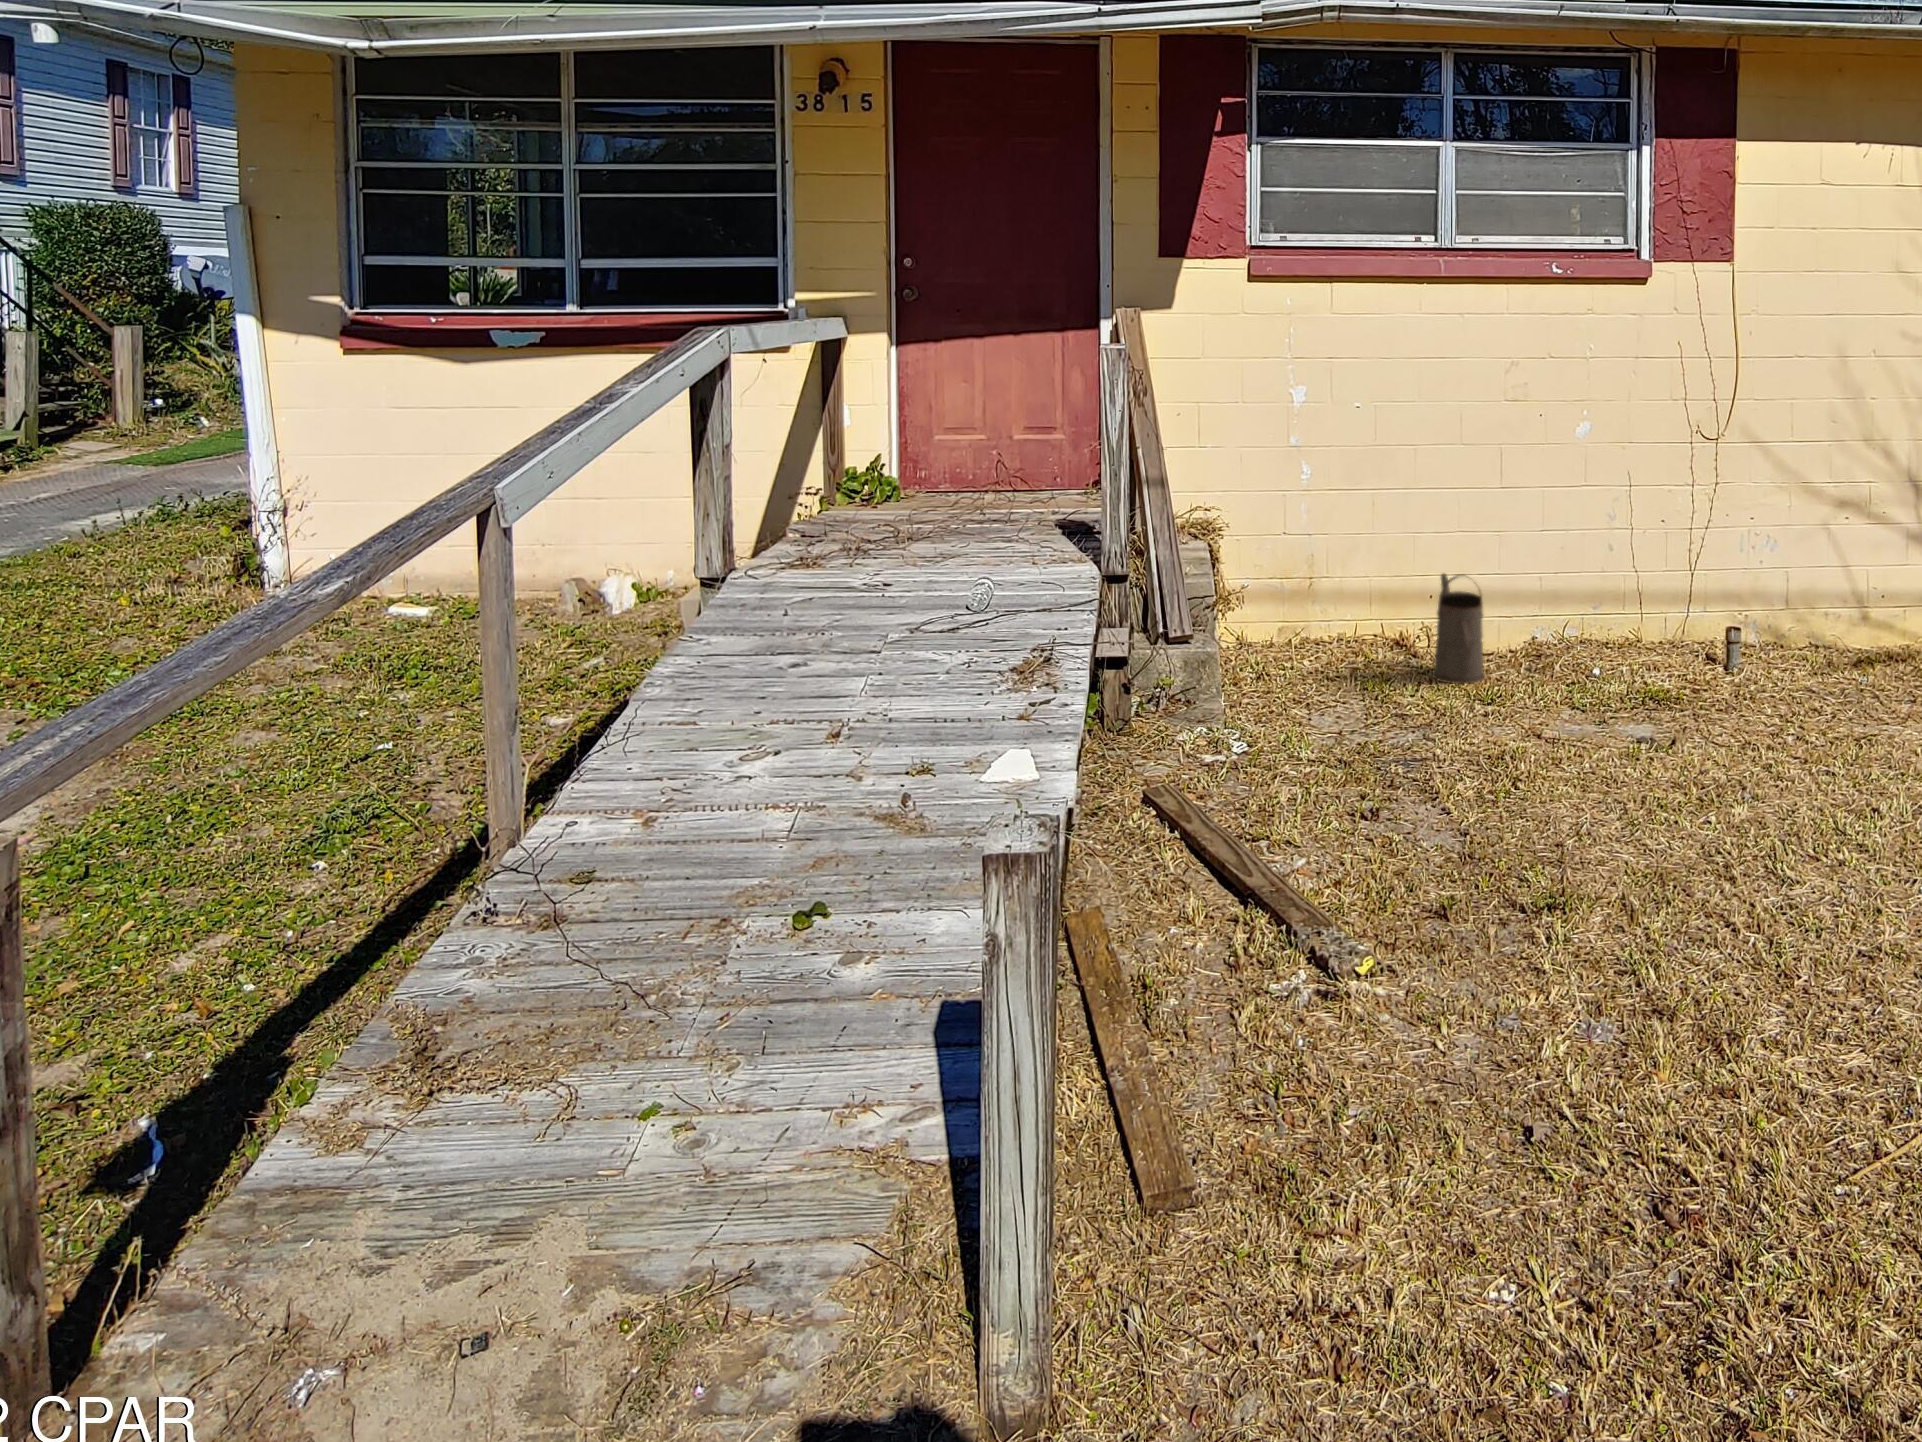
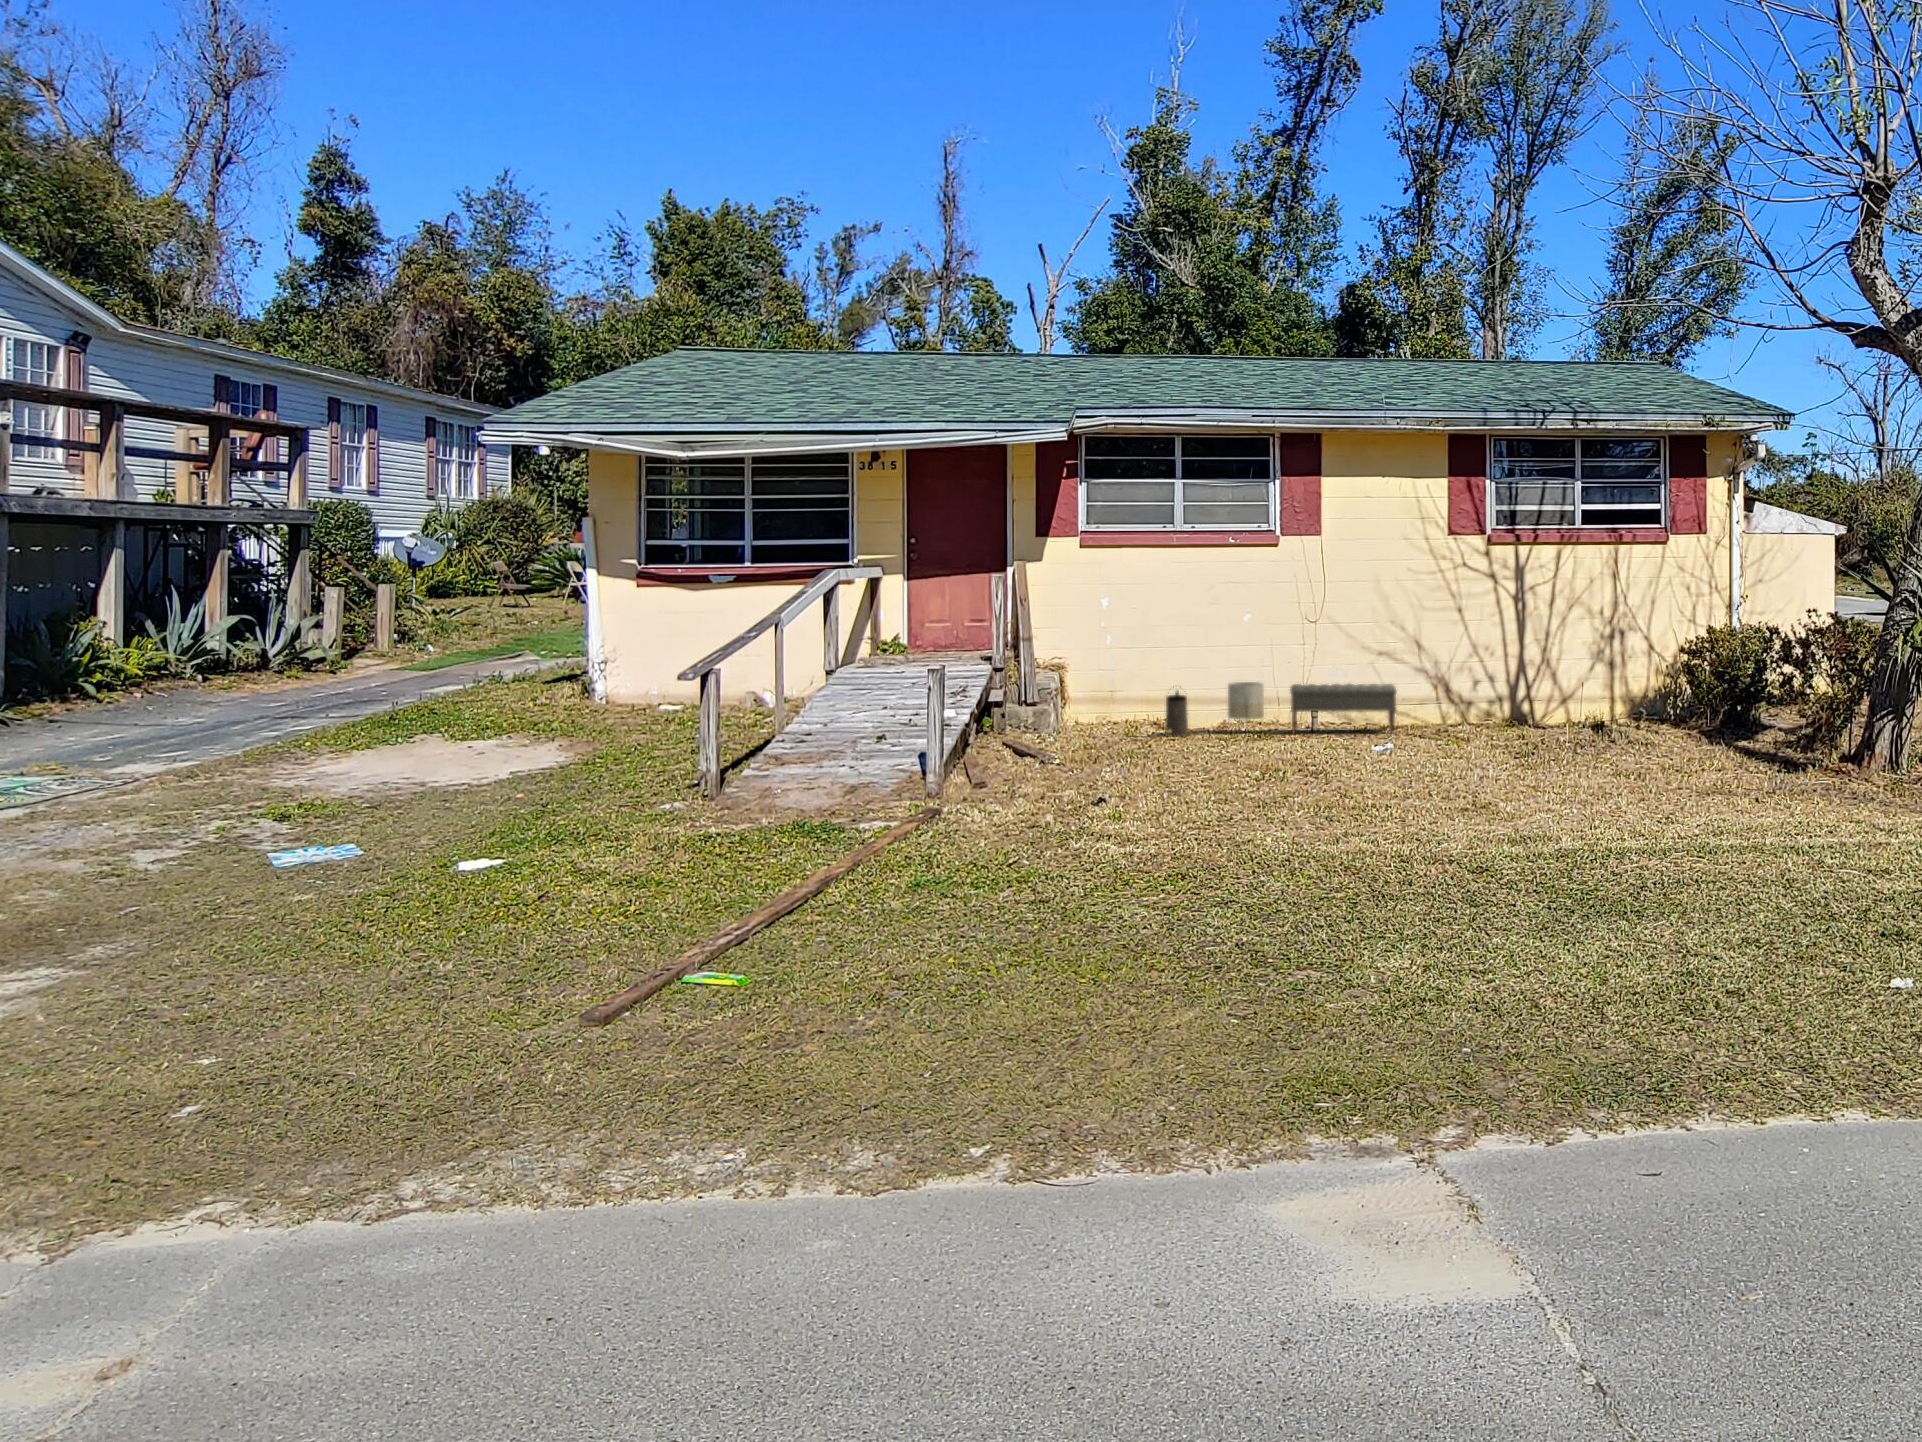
planter: none [1547,558,1626,673] -> present [1228,682,1264,719]
bench: none [1667,563,1907,674] -> present [1290,684,1396,733]

